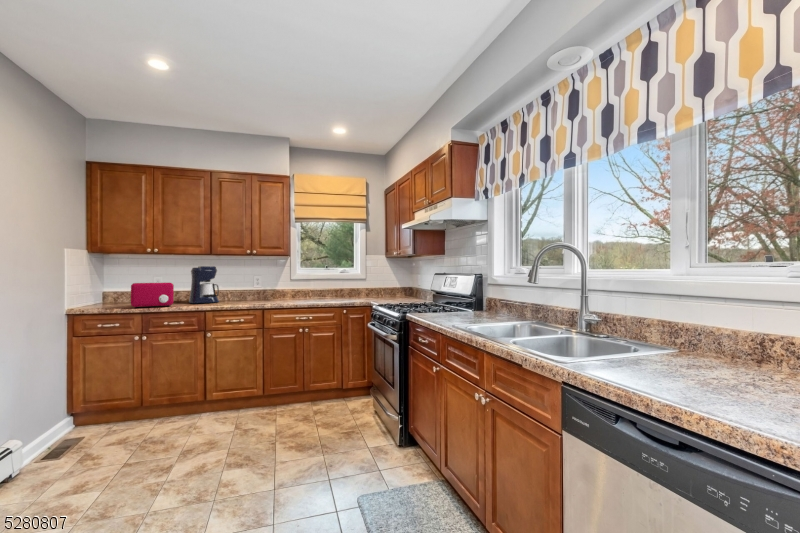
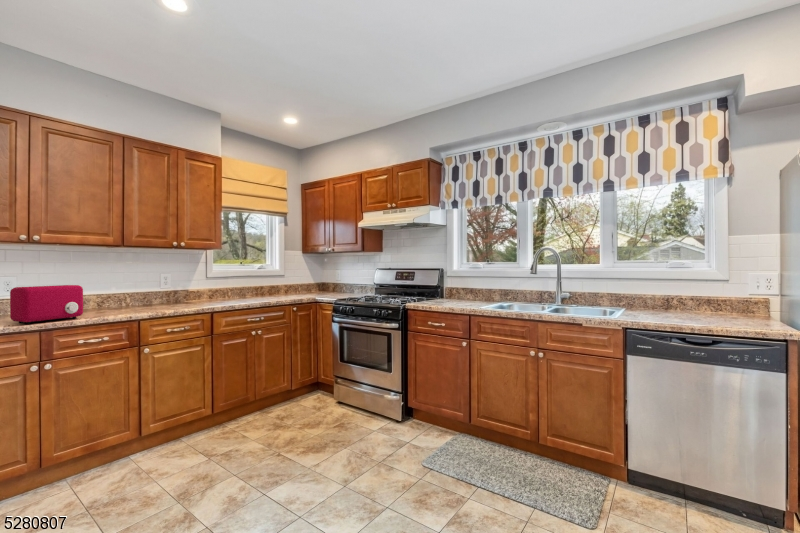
coffee maker: present [189,266,219,303] -> none [83,262,130,312]

